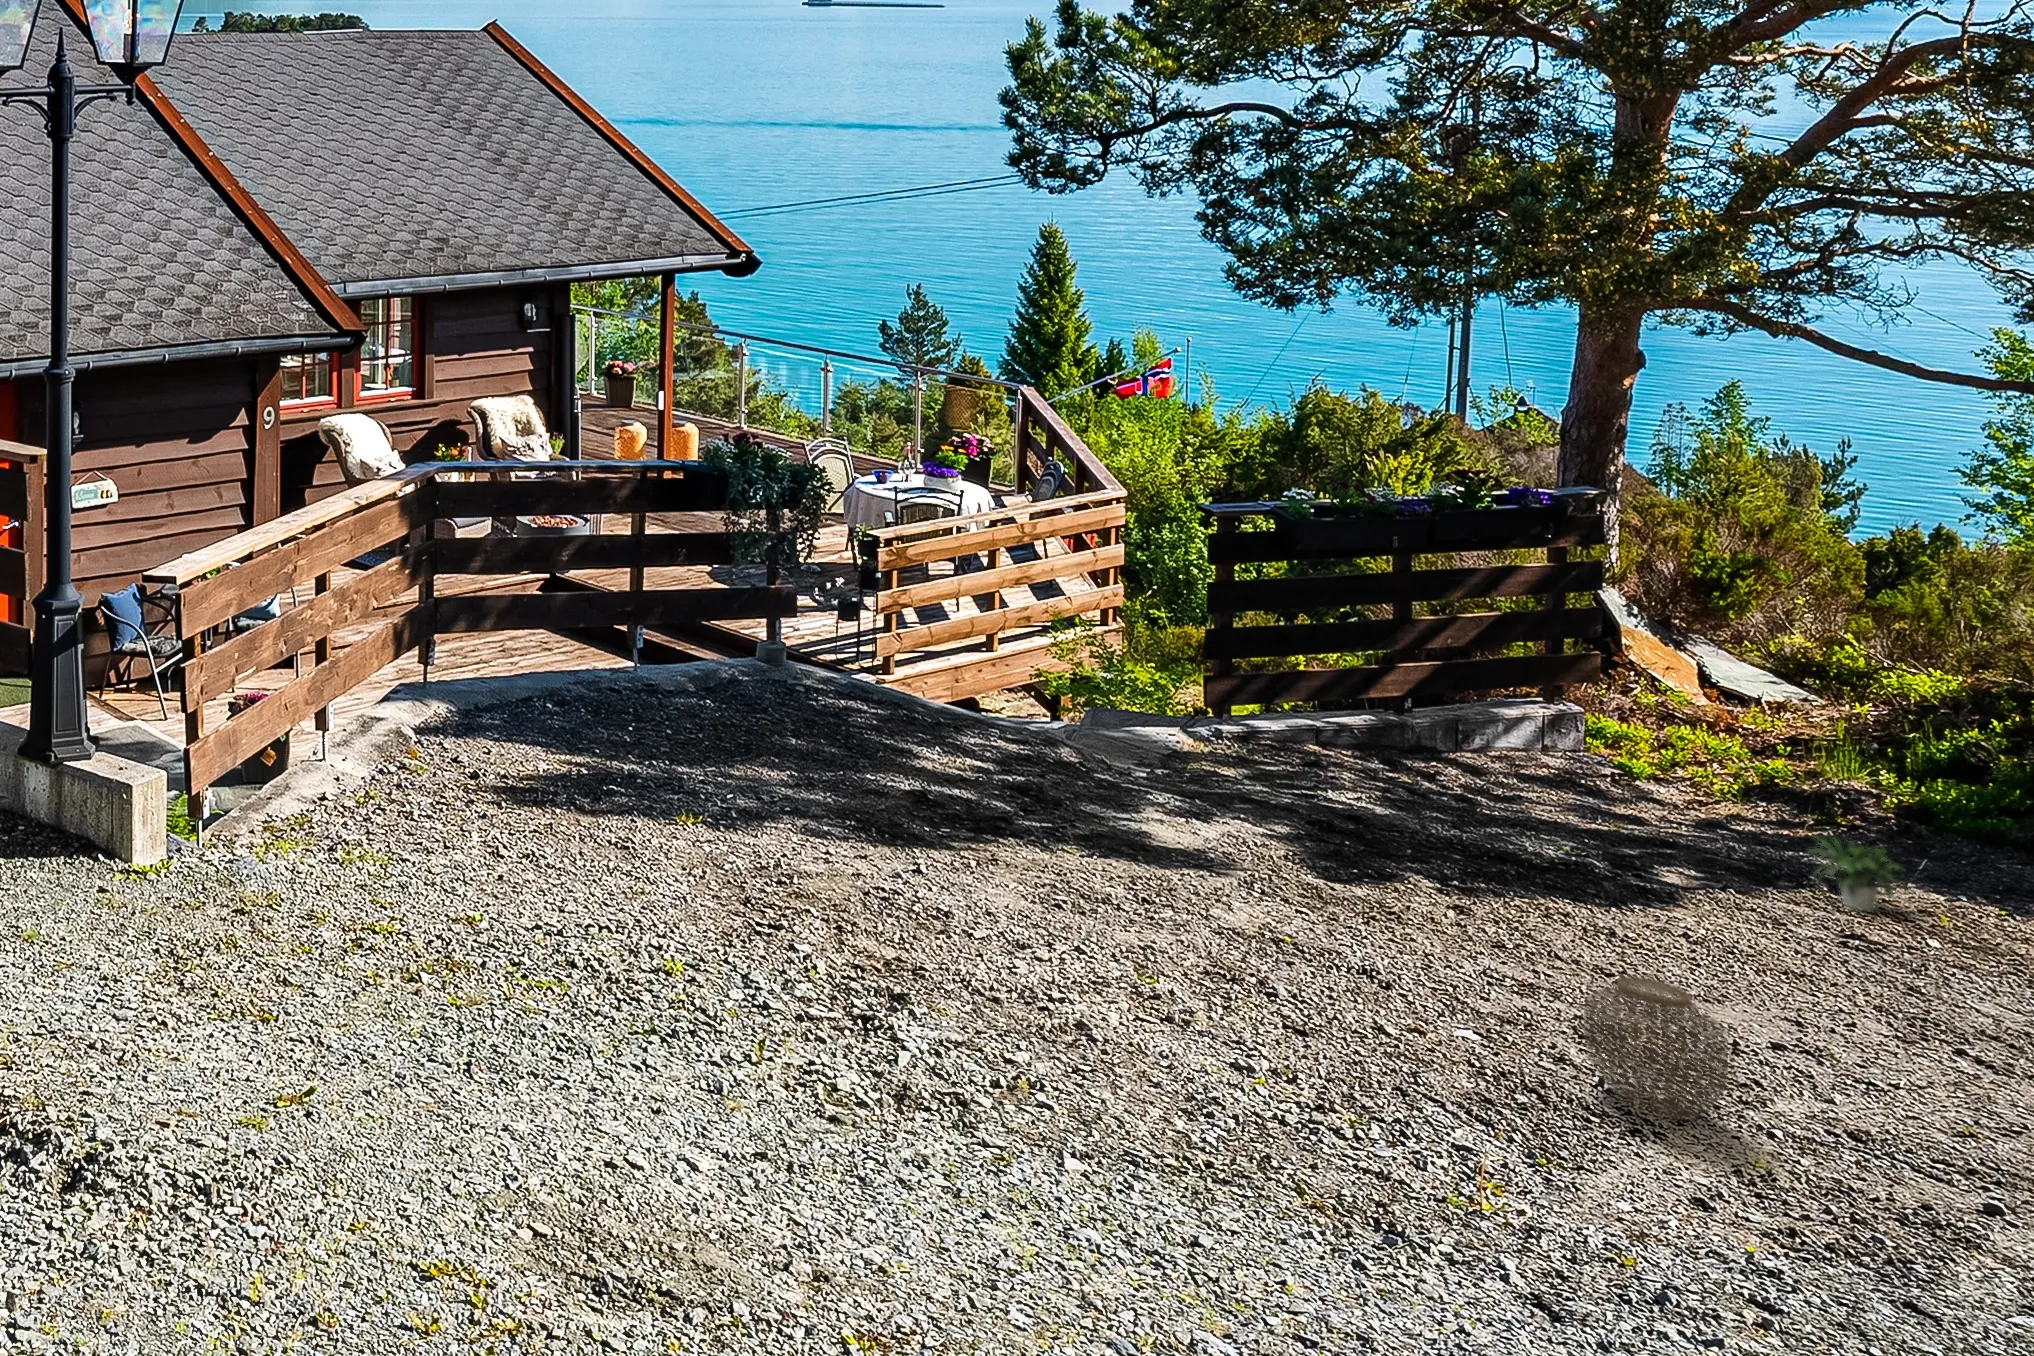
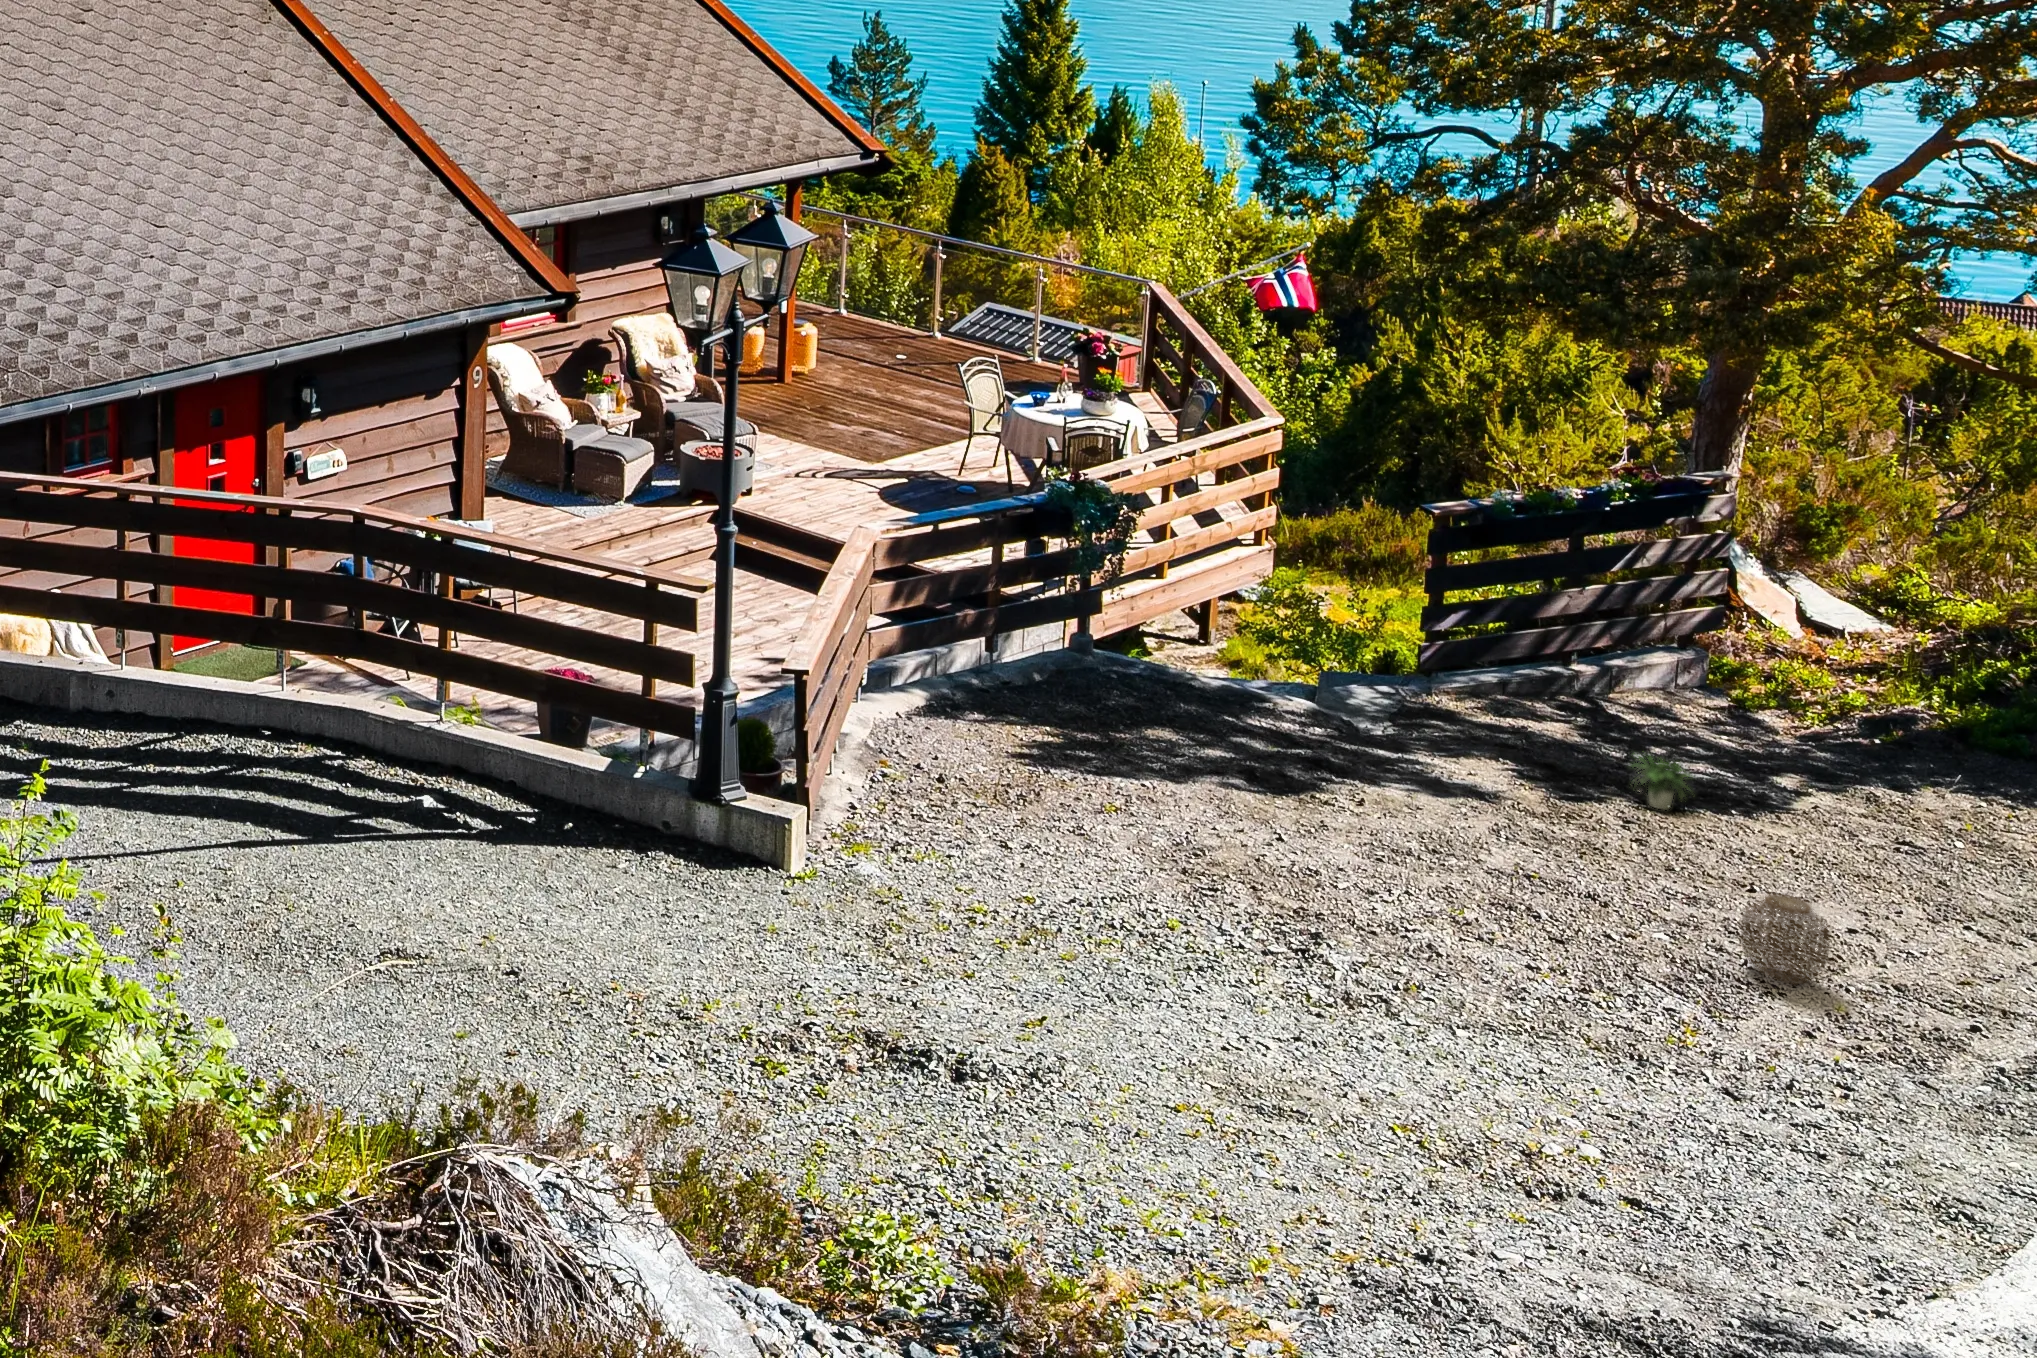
potted plant: present [1811,840,1907,912] -> present [1632,756,1688,810]

